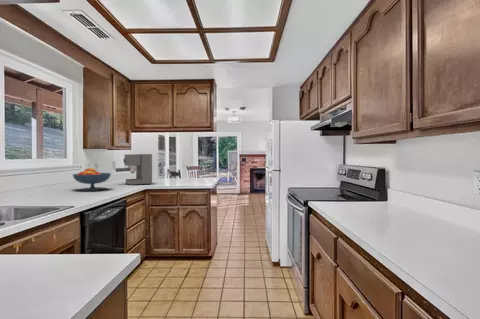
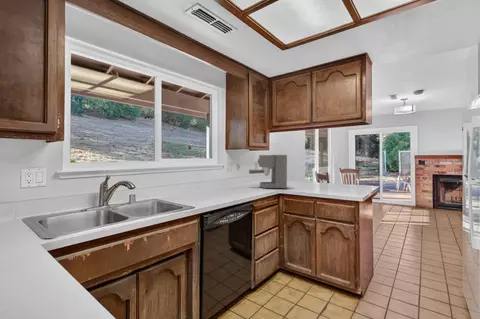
fruit bowl: present [73,168,111,191] -> none [206,169,241,193]

